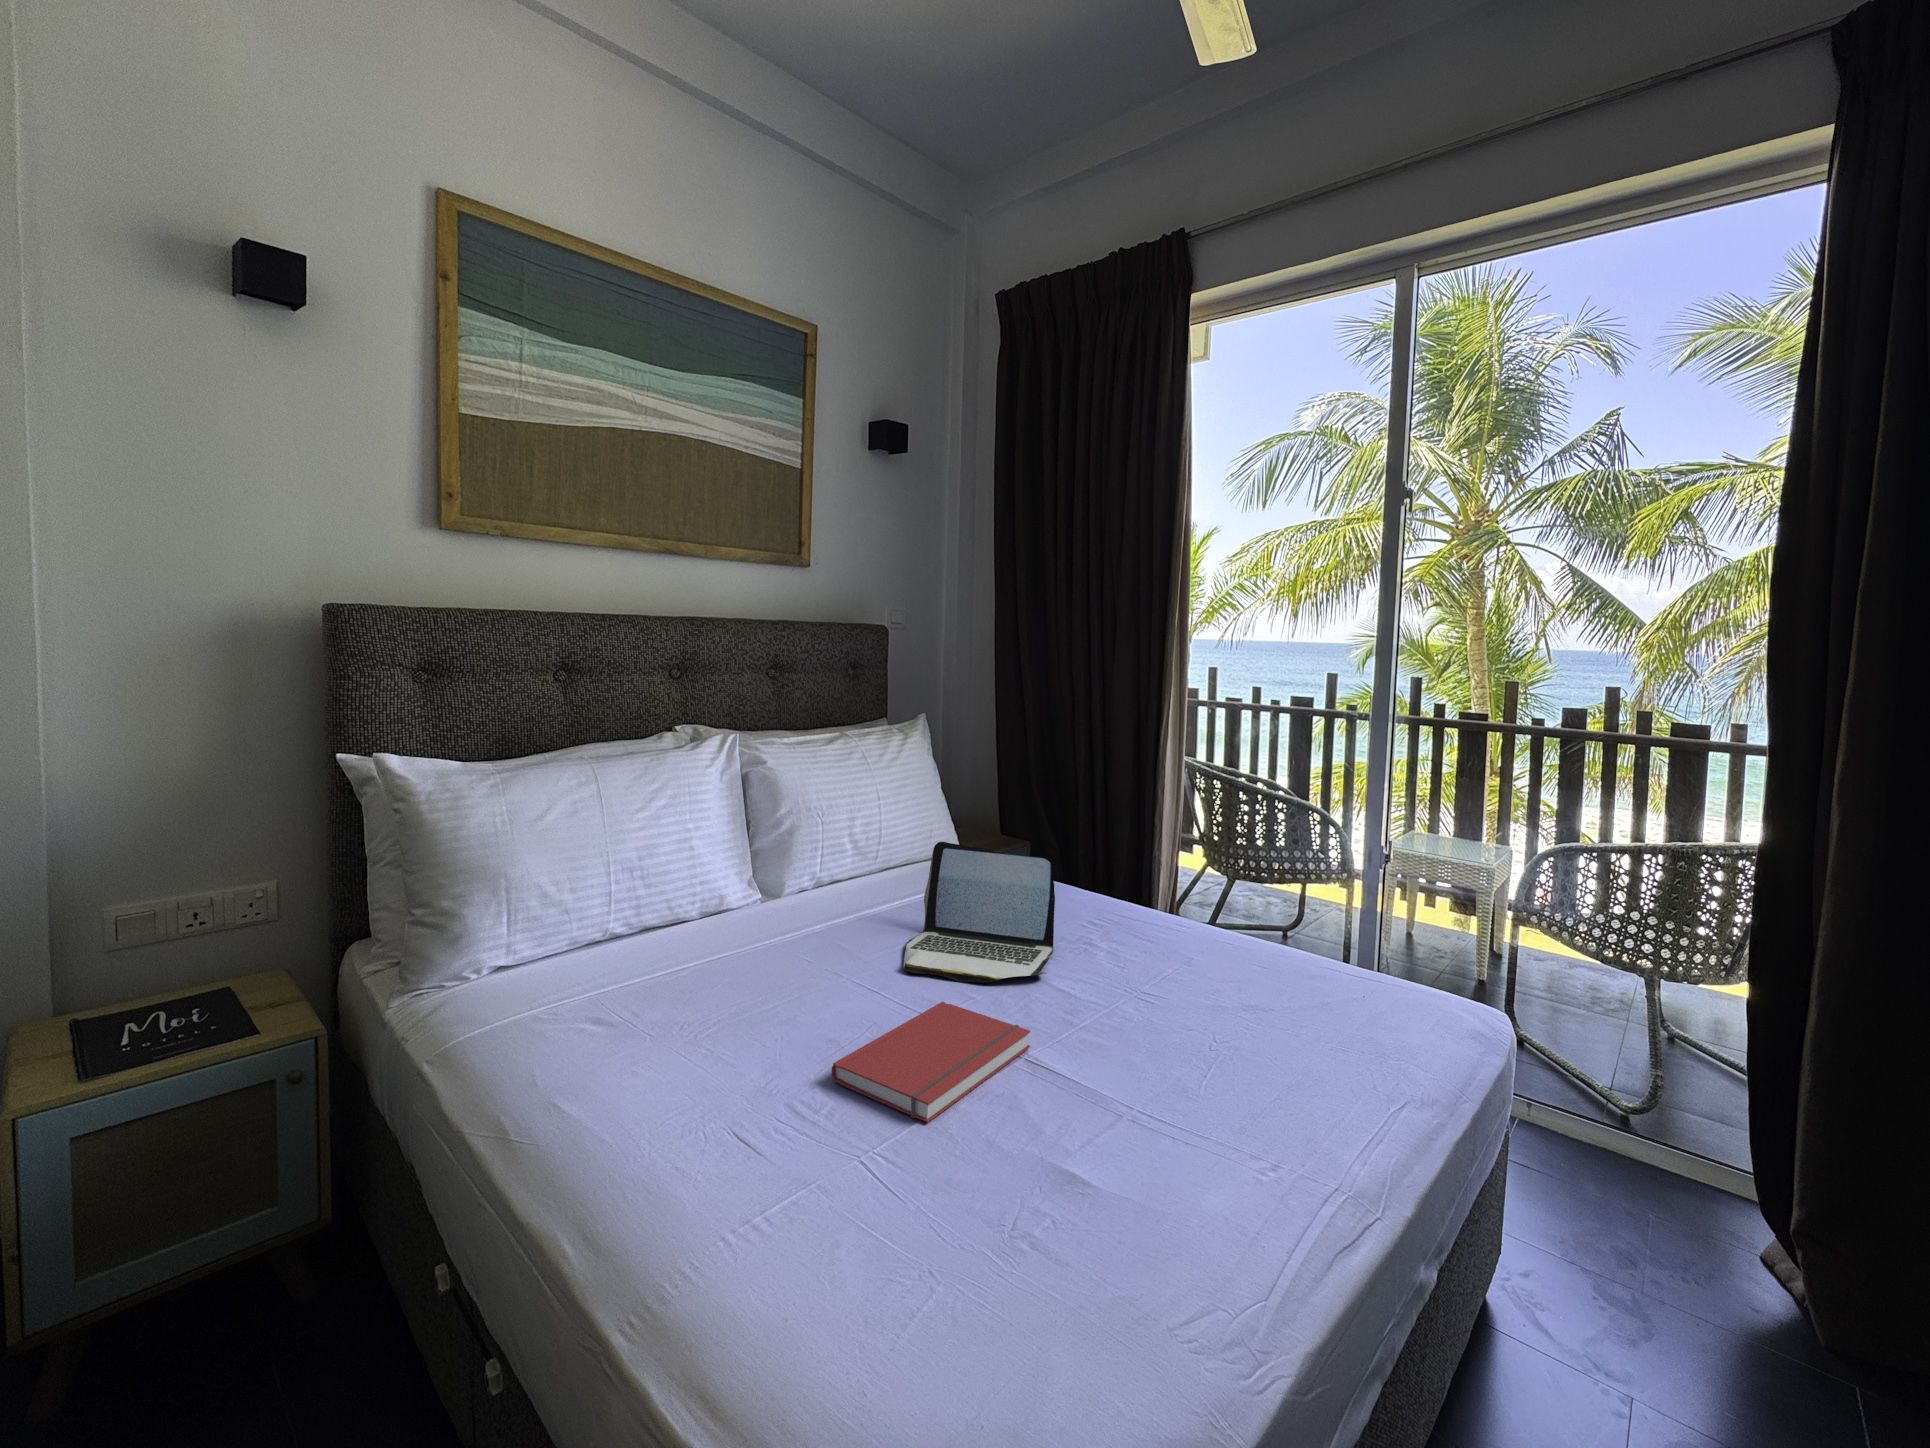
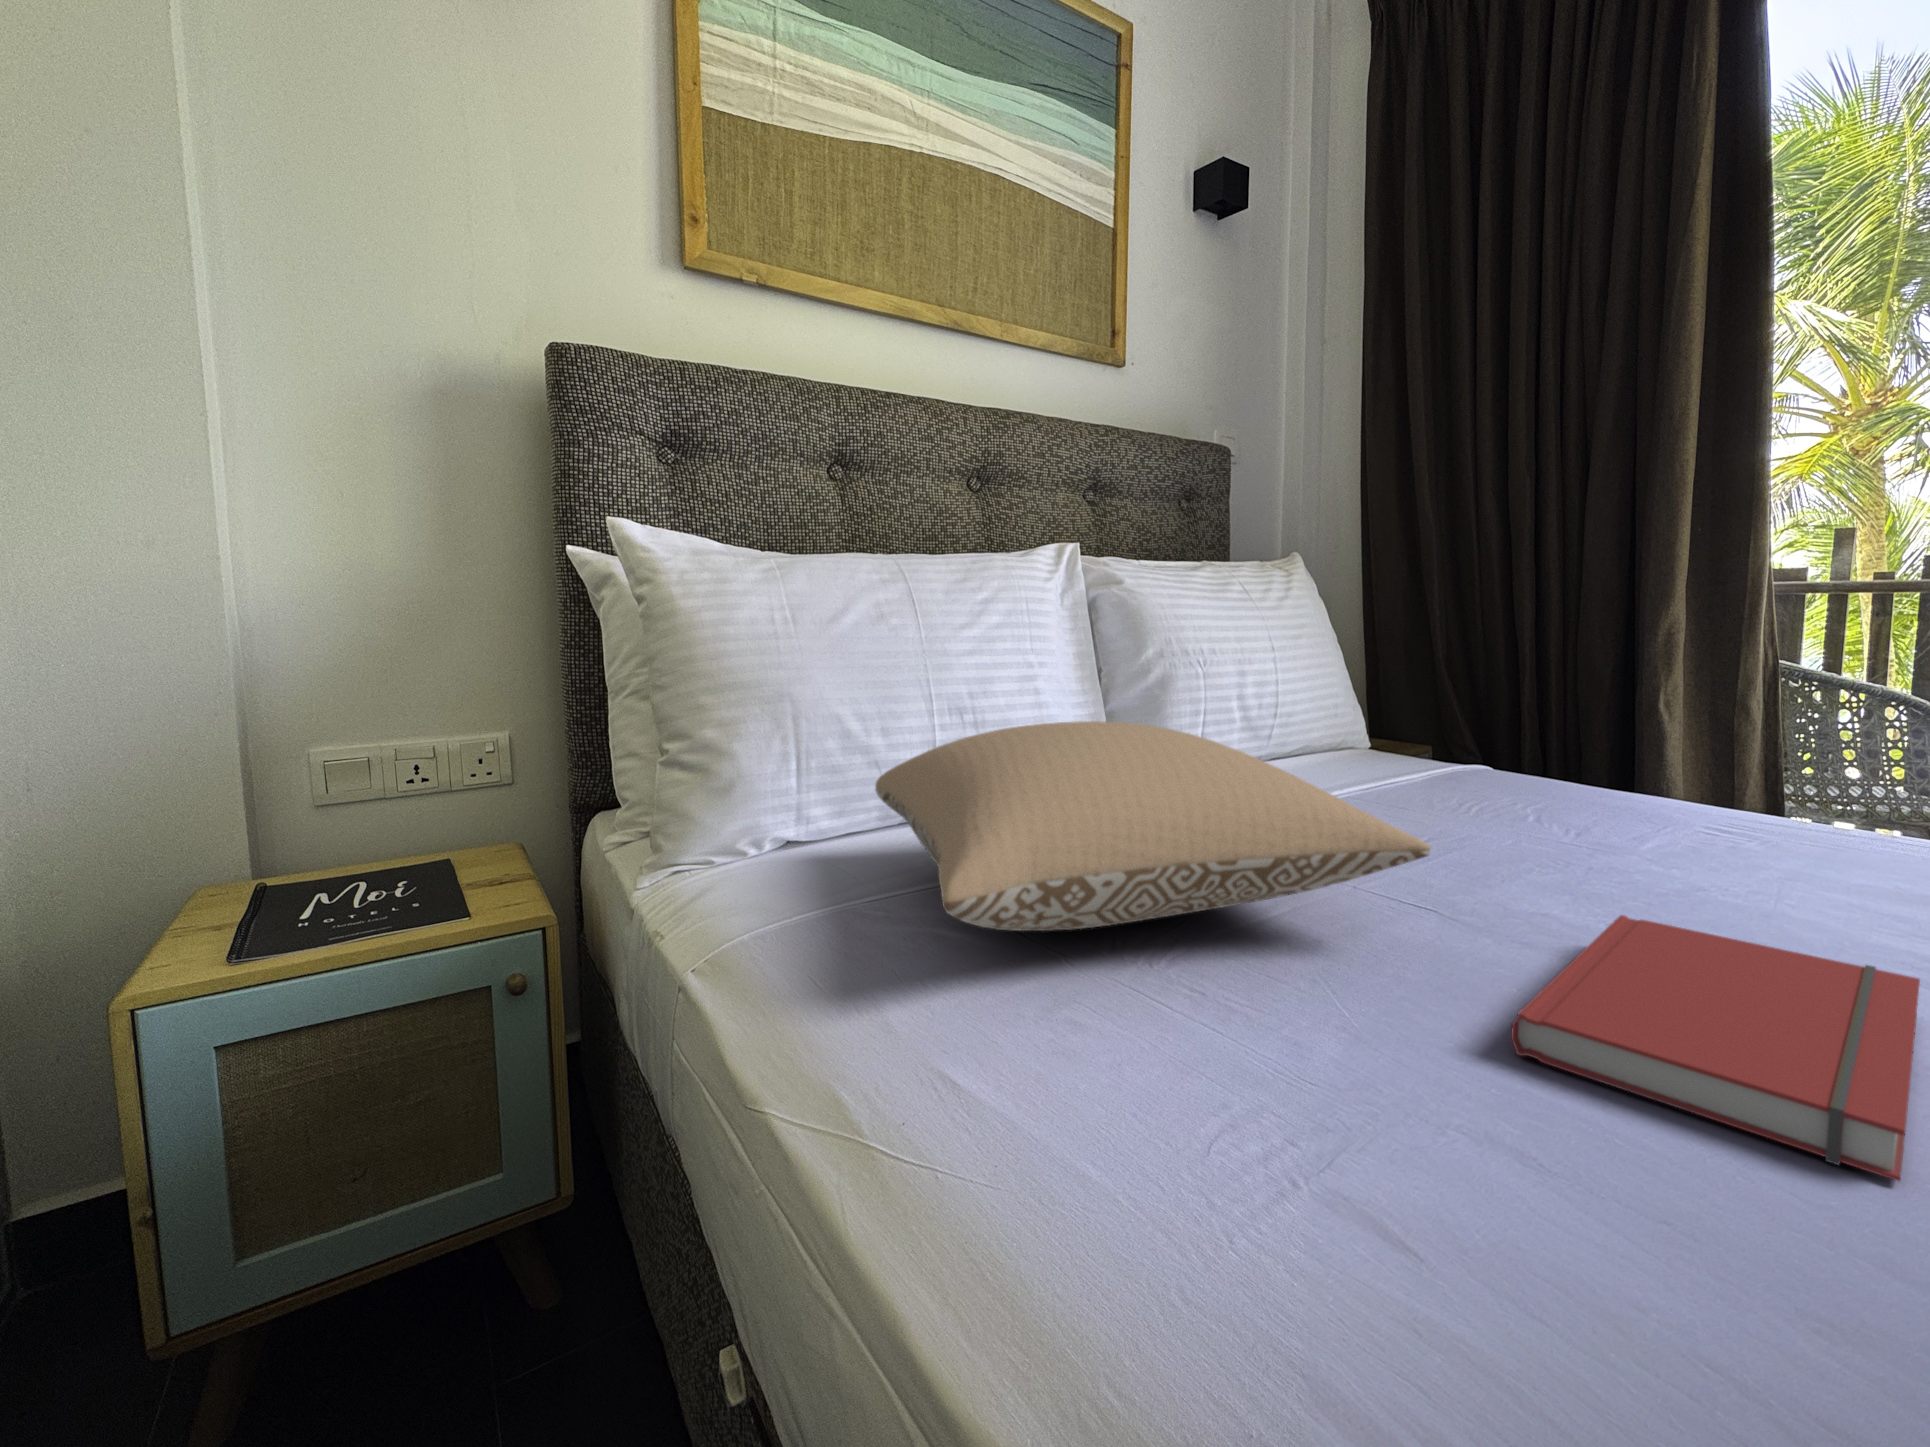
laptop: present [904,842,1055,983] -> none [1410,677,1758,896]
pillow: none [558,894,844,1036] -> present [875,721,1431,931]

